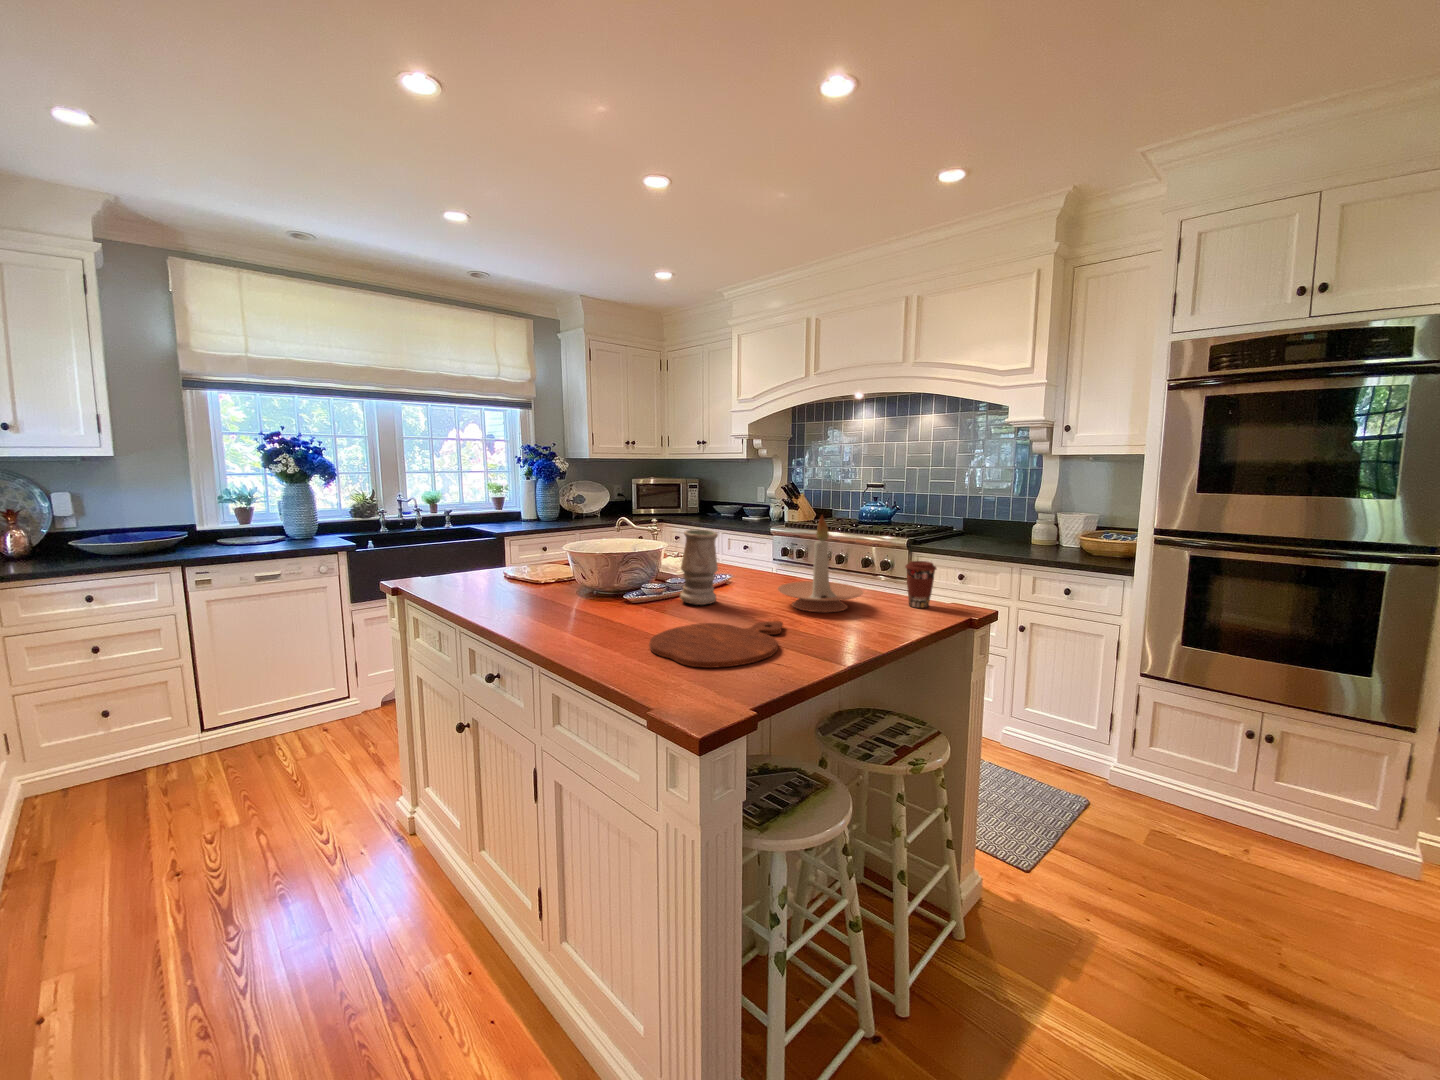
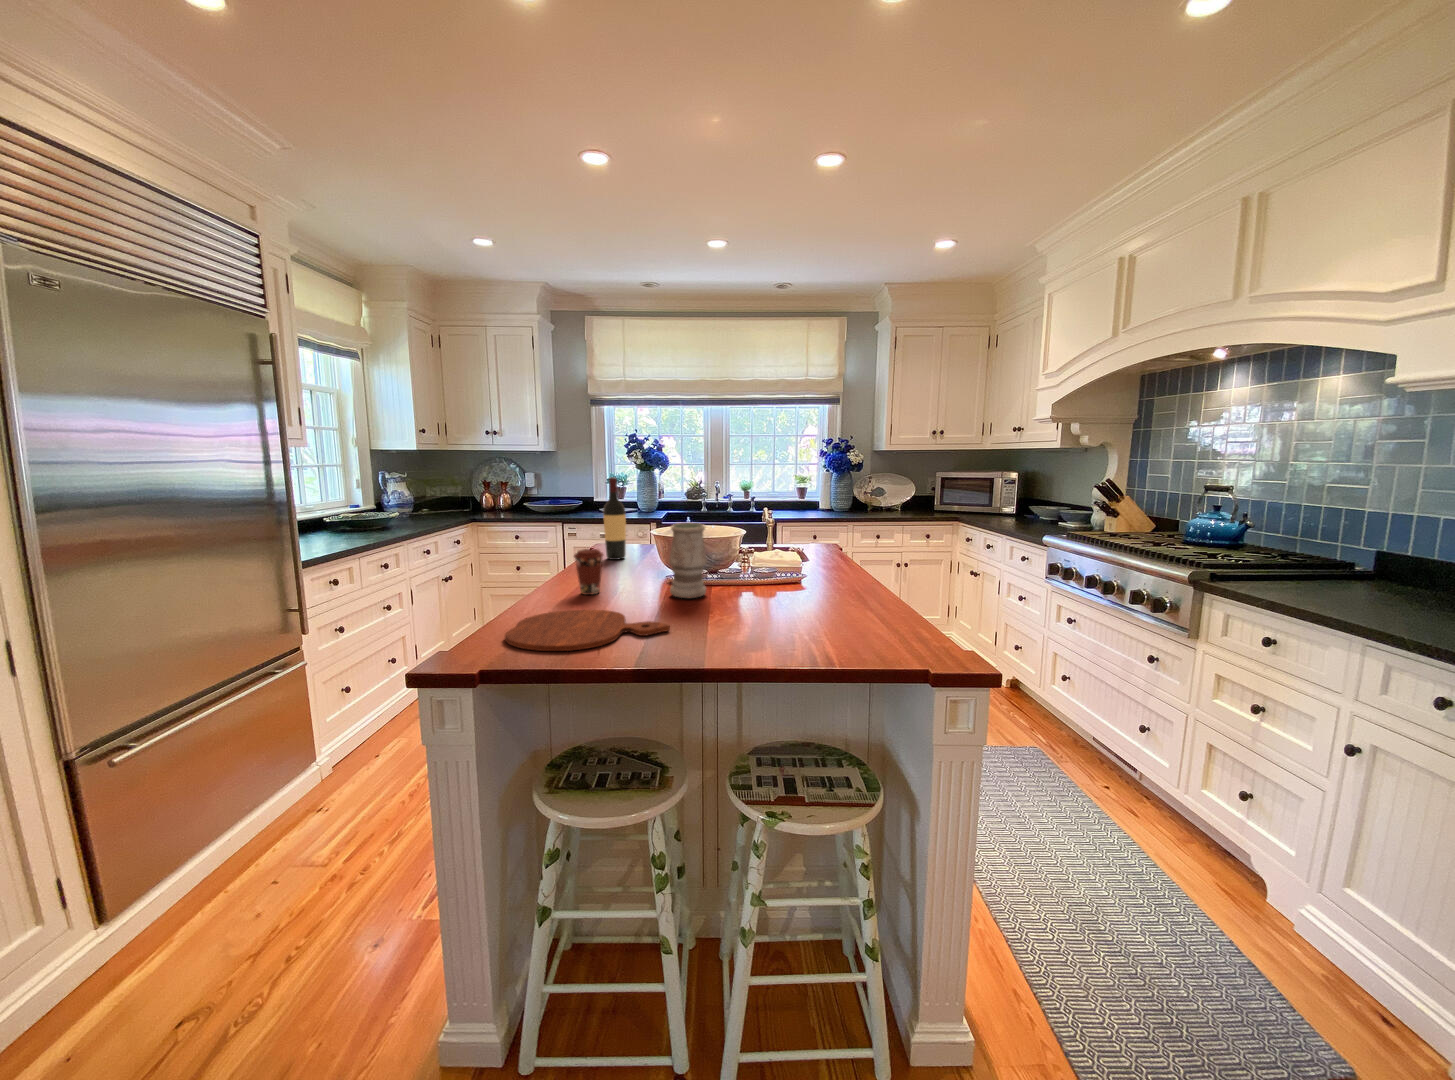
wine bottle: none [489,489,517,588] -> present [603,477,626,560]
candle holder: present [778,516,863,612] -> none [726,516,825,632]
coffee cup: present [905,561,937,608] -> present [574,549,603,595]

